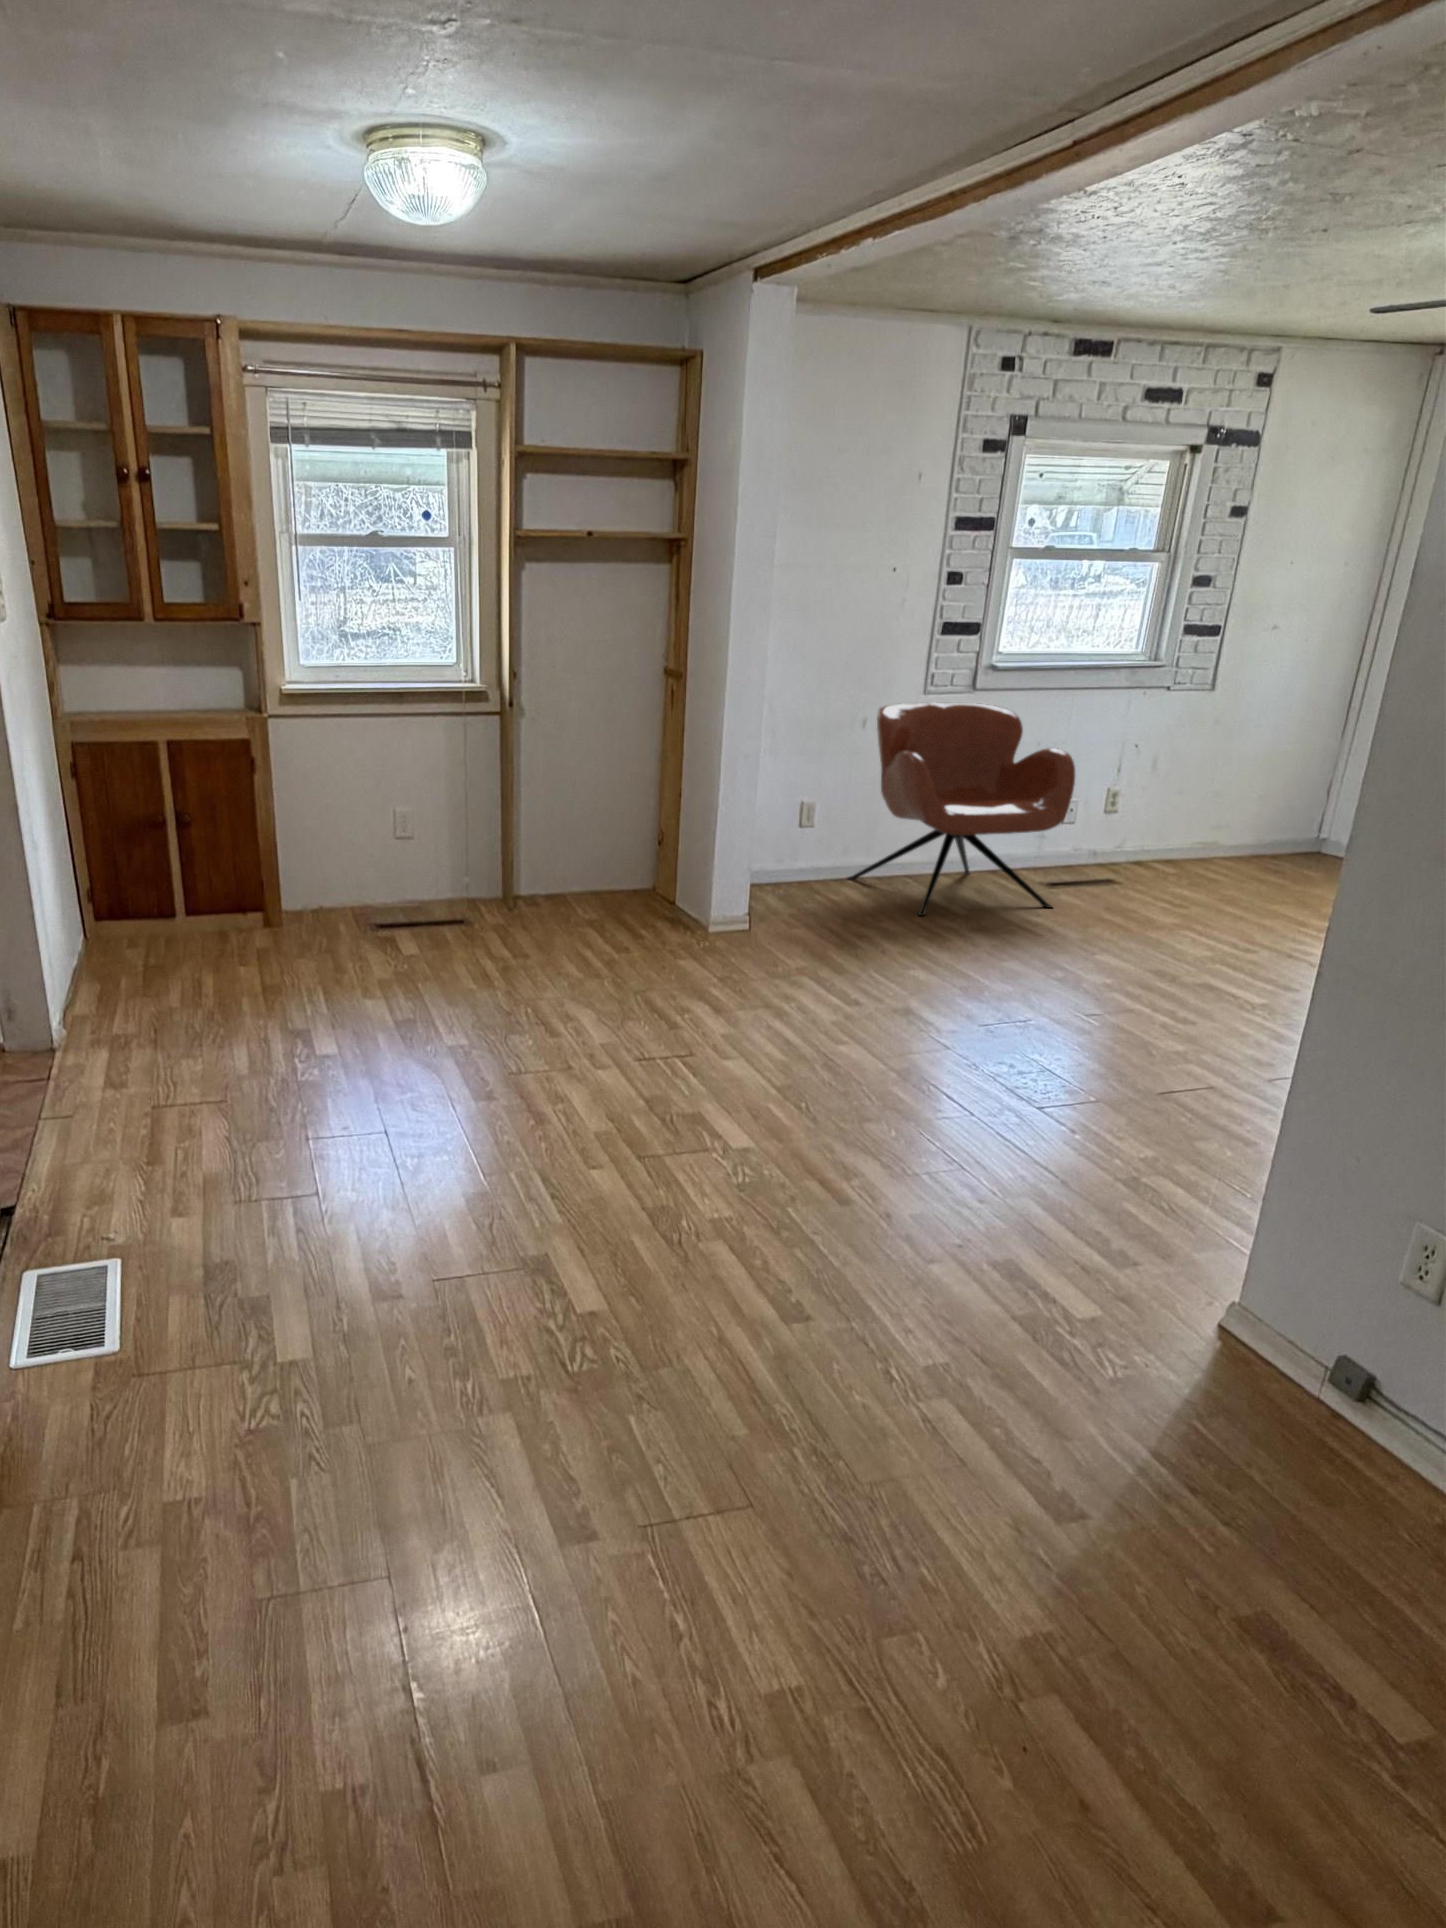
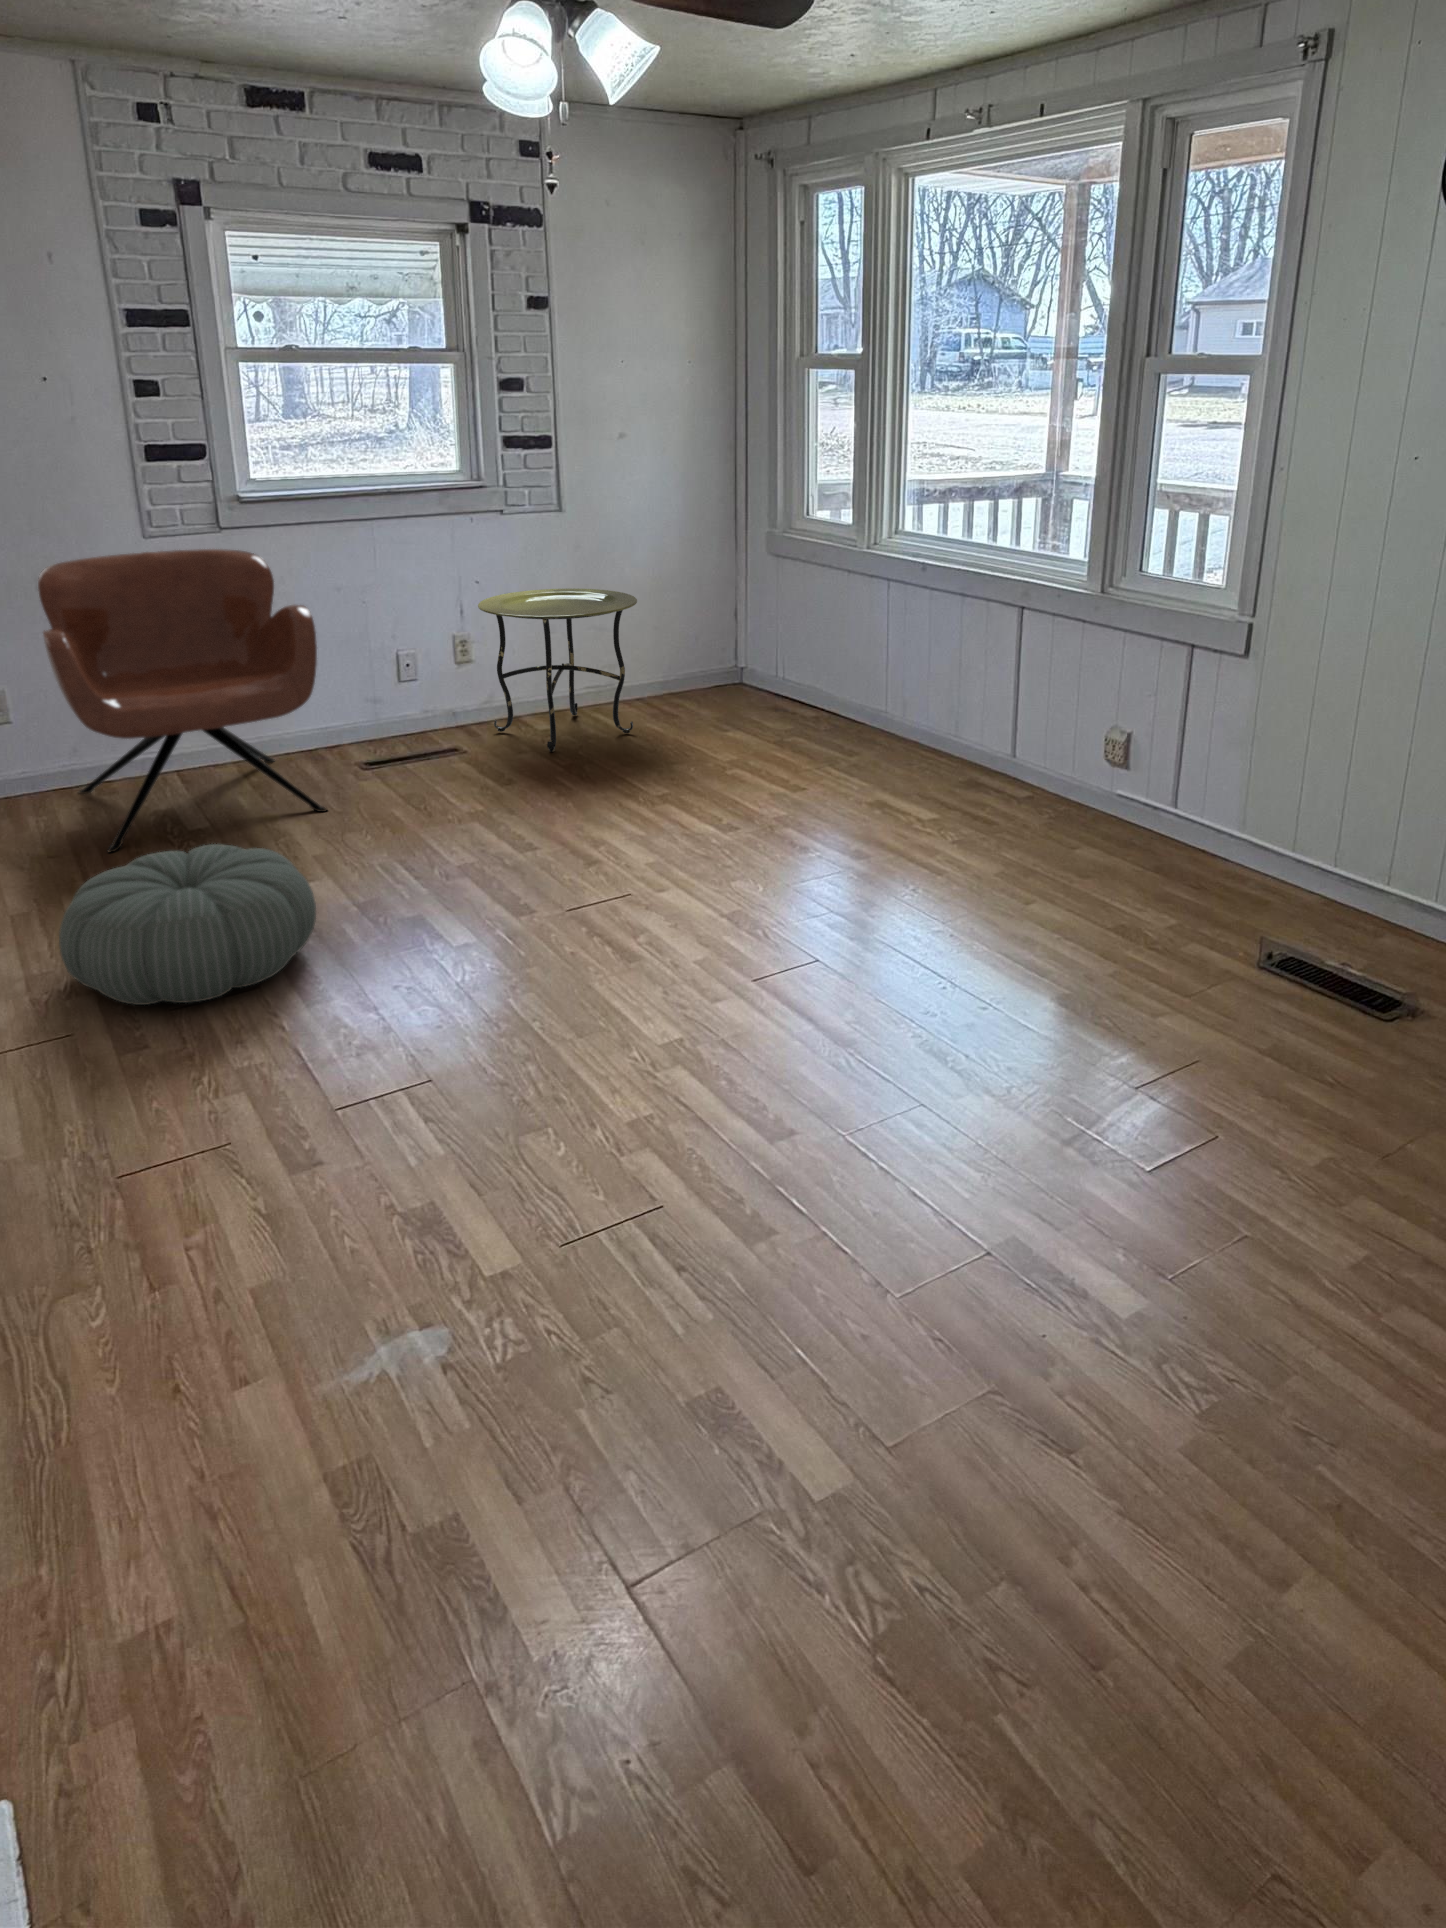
side table: none [1132,756,1290,888] -> present [478,588,637,752]
pouf: none [993,905,1165,1002] -> present [59,844,316,1005]

